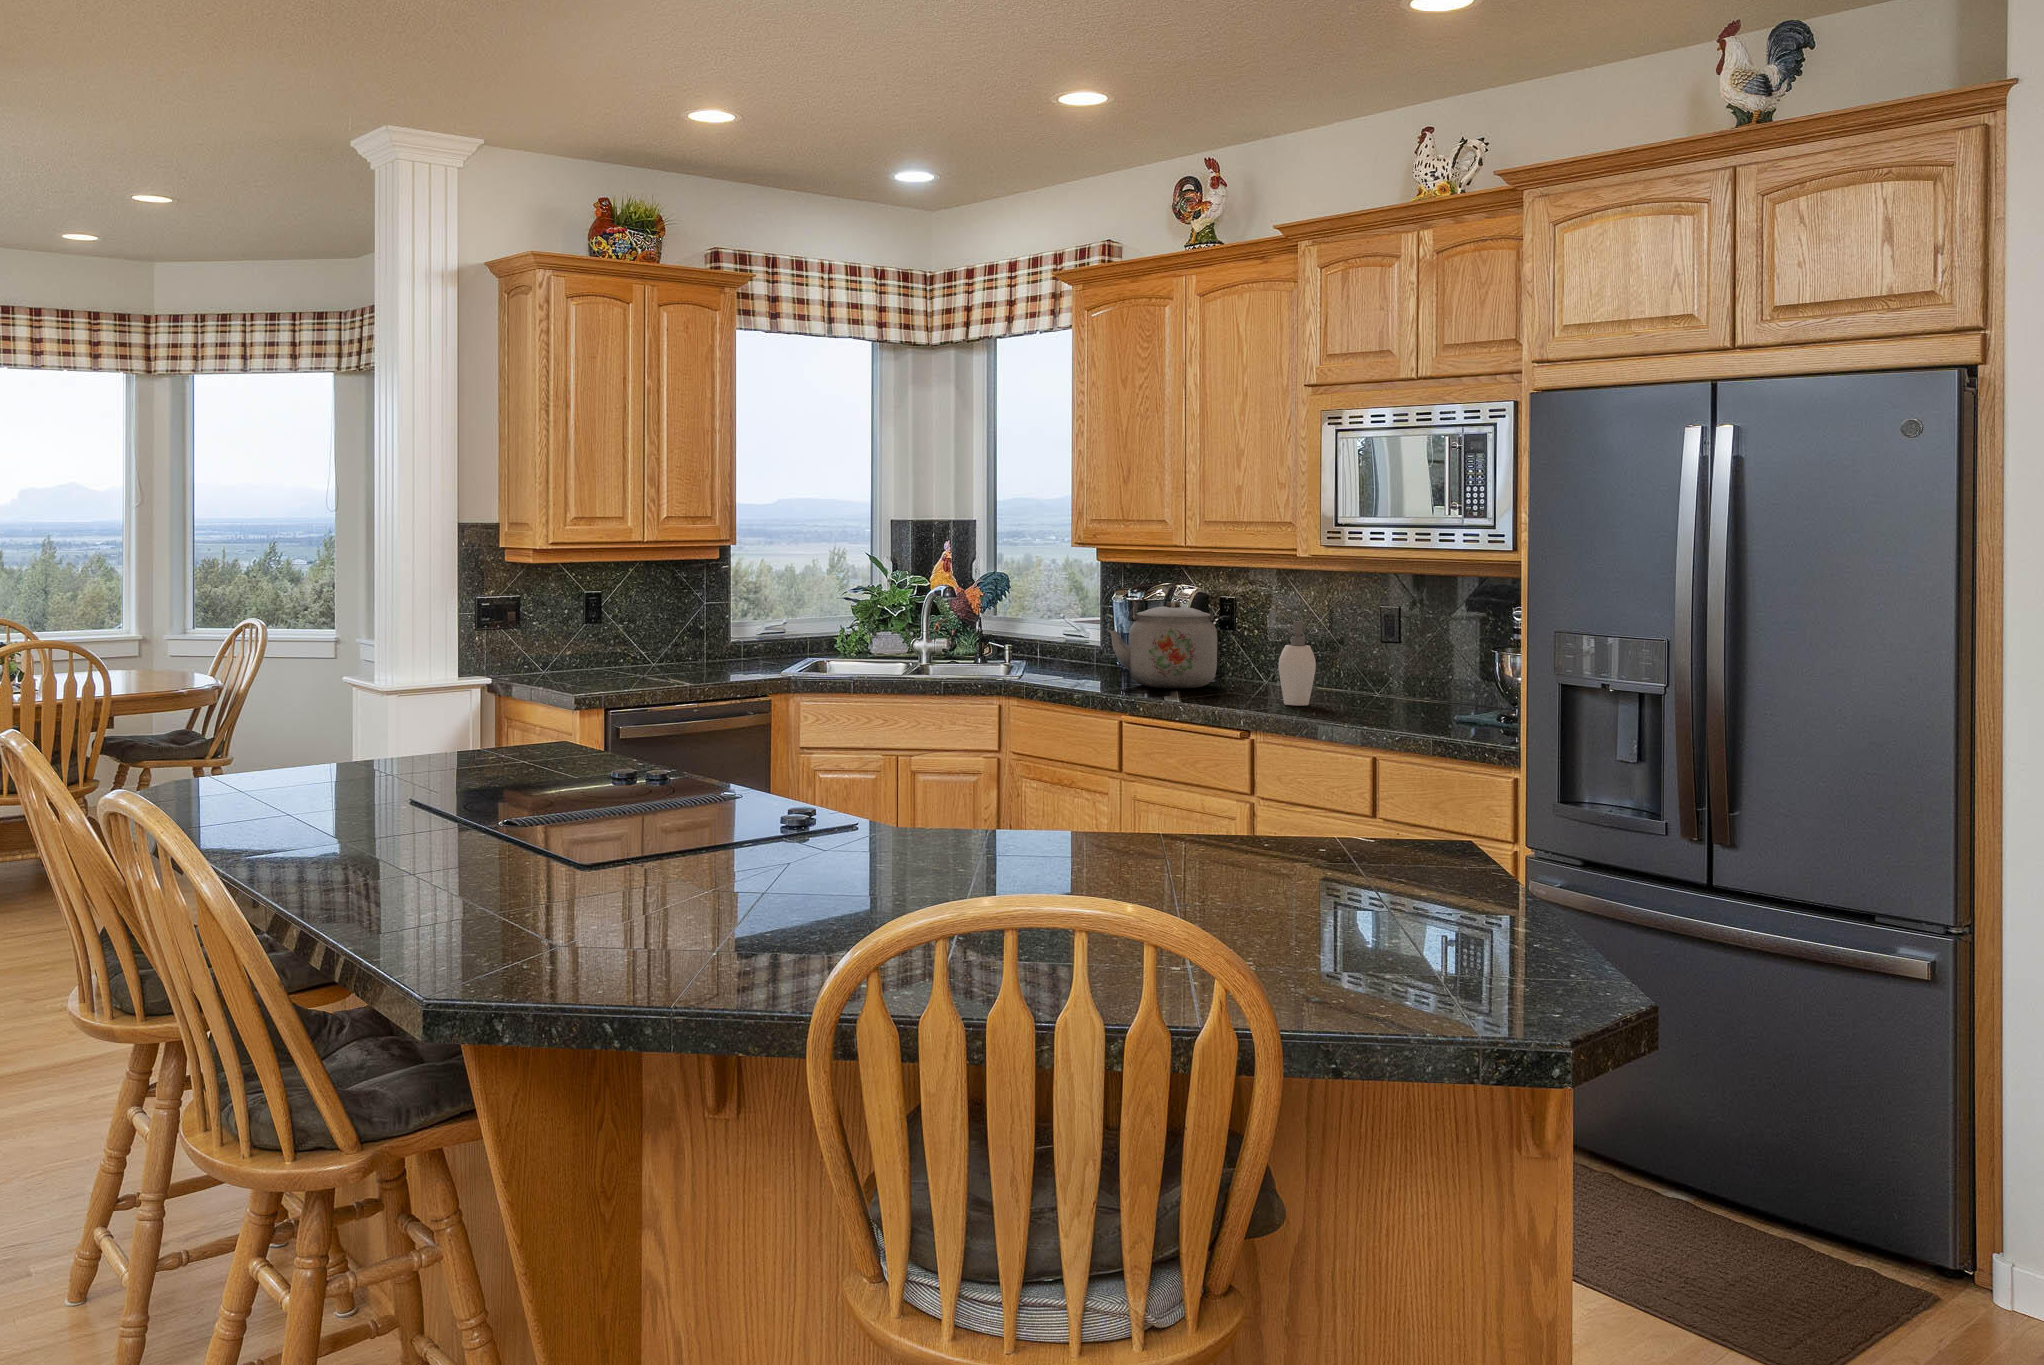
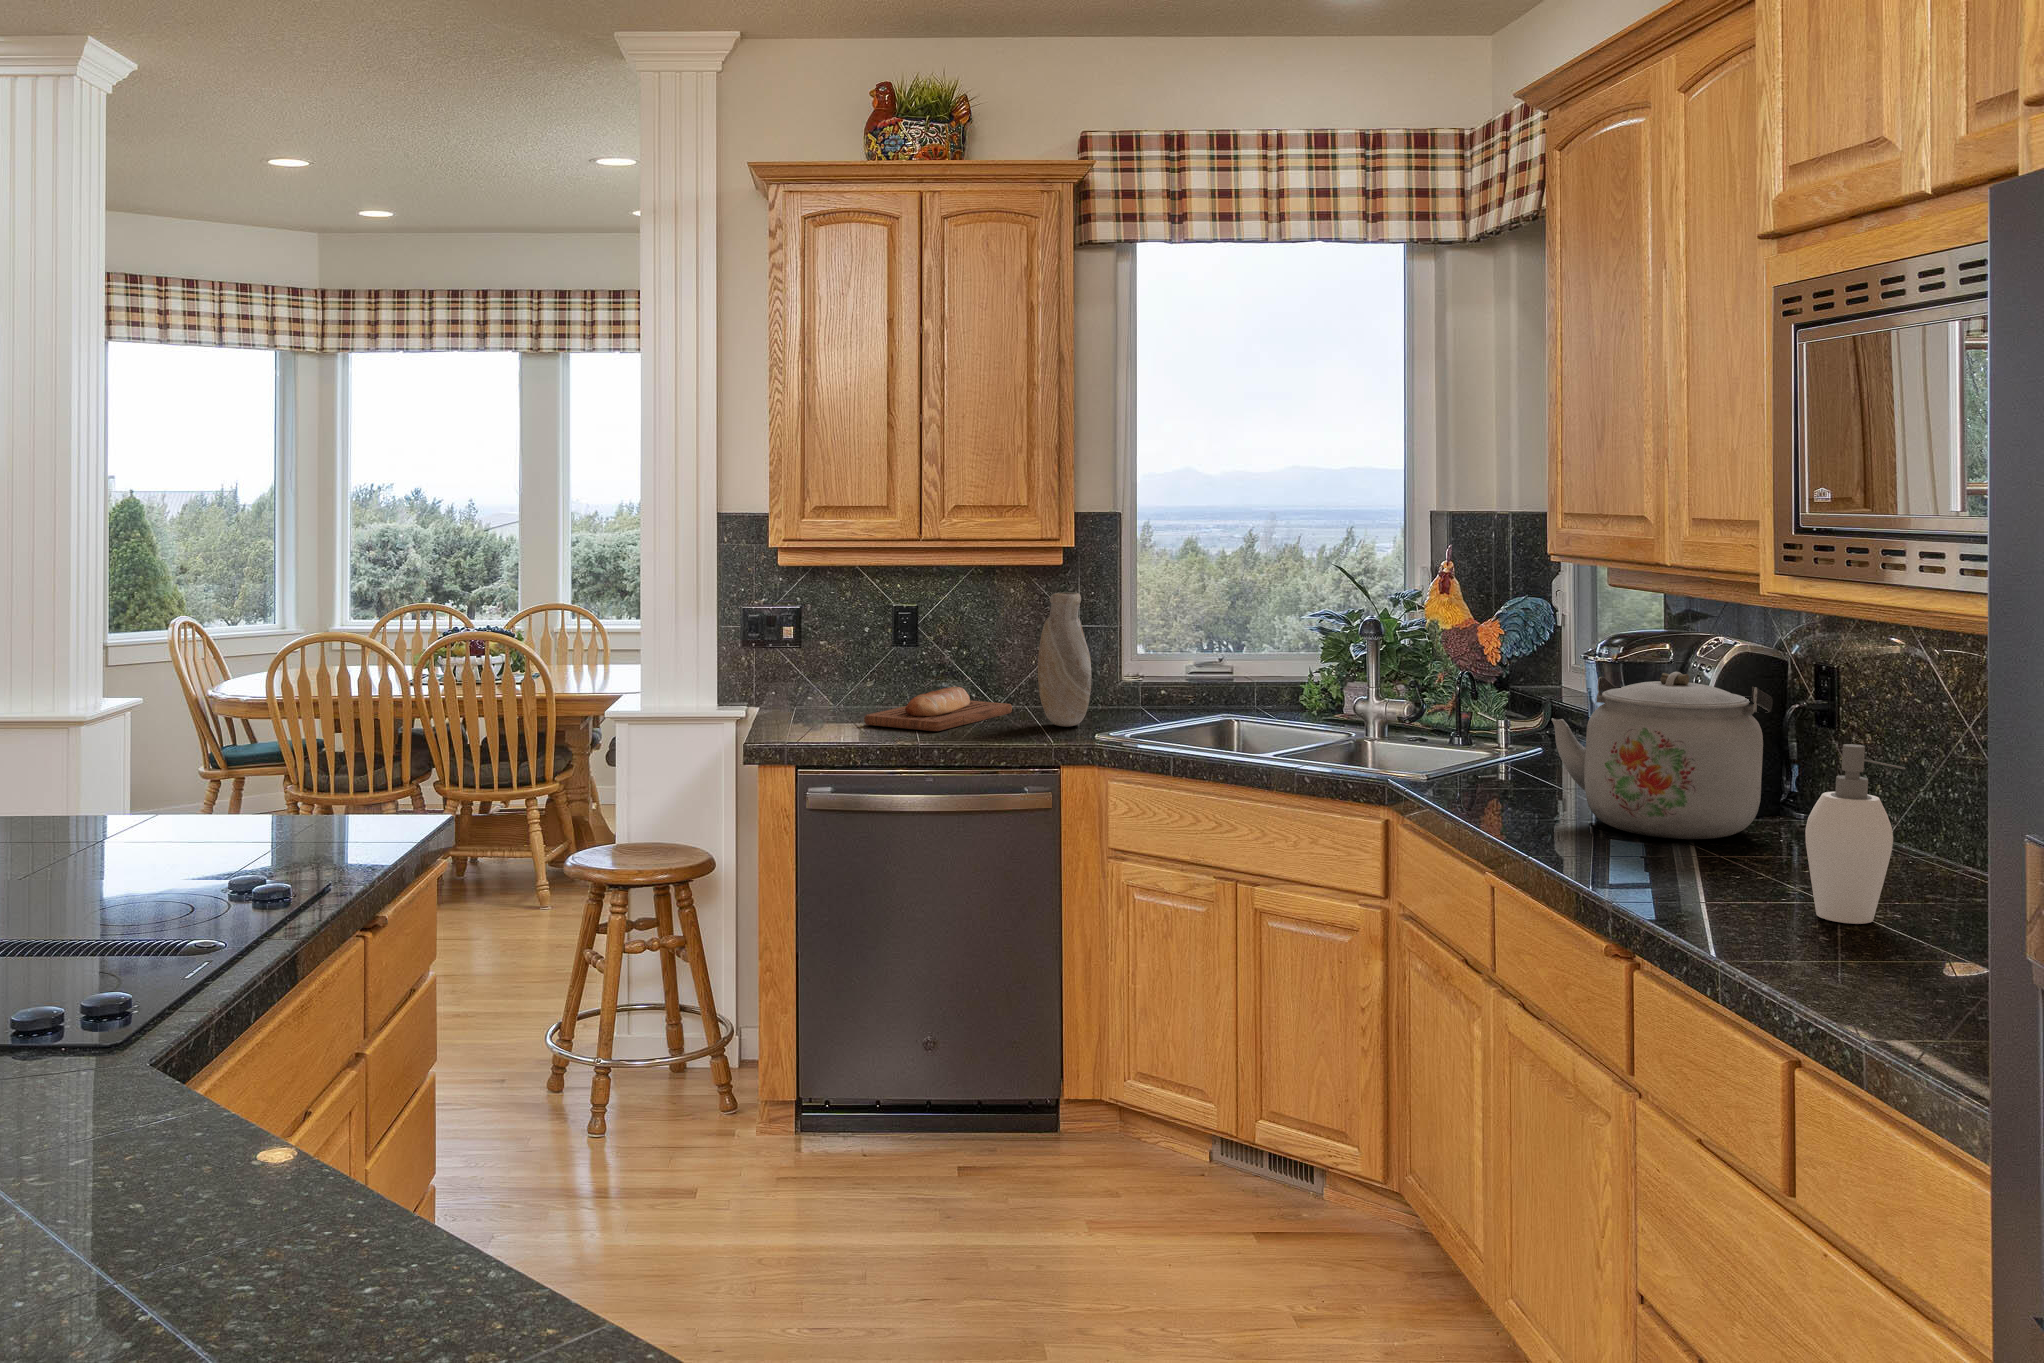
vase: none [716,577,752,671] -> present [1038,592,1091,727]
bread loaf: none [594,650,675,677] -> present [864,687,1012,731]

